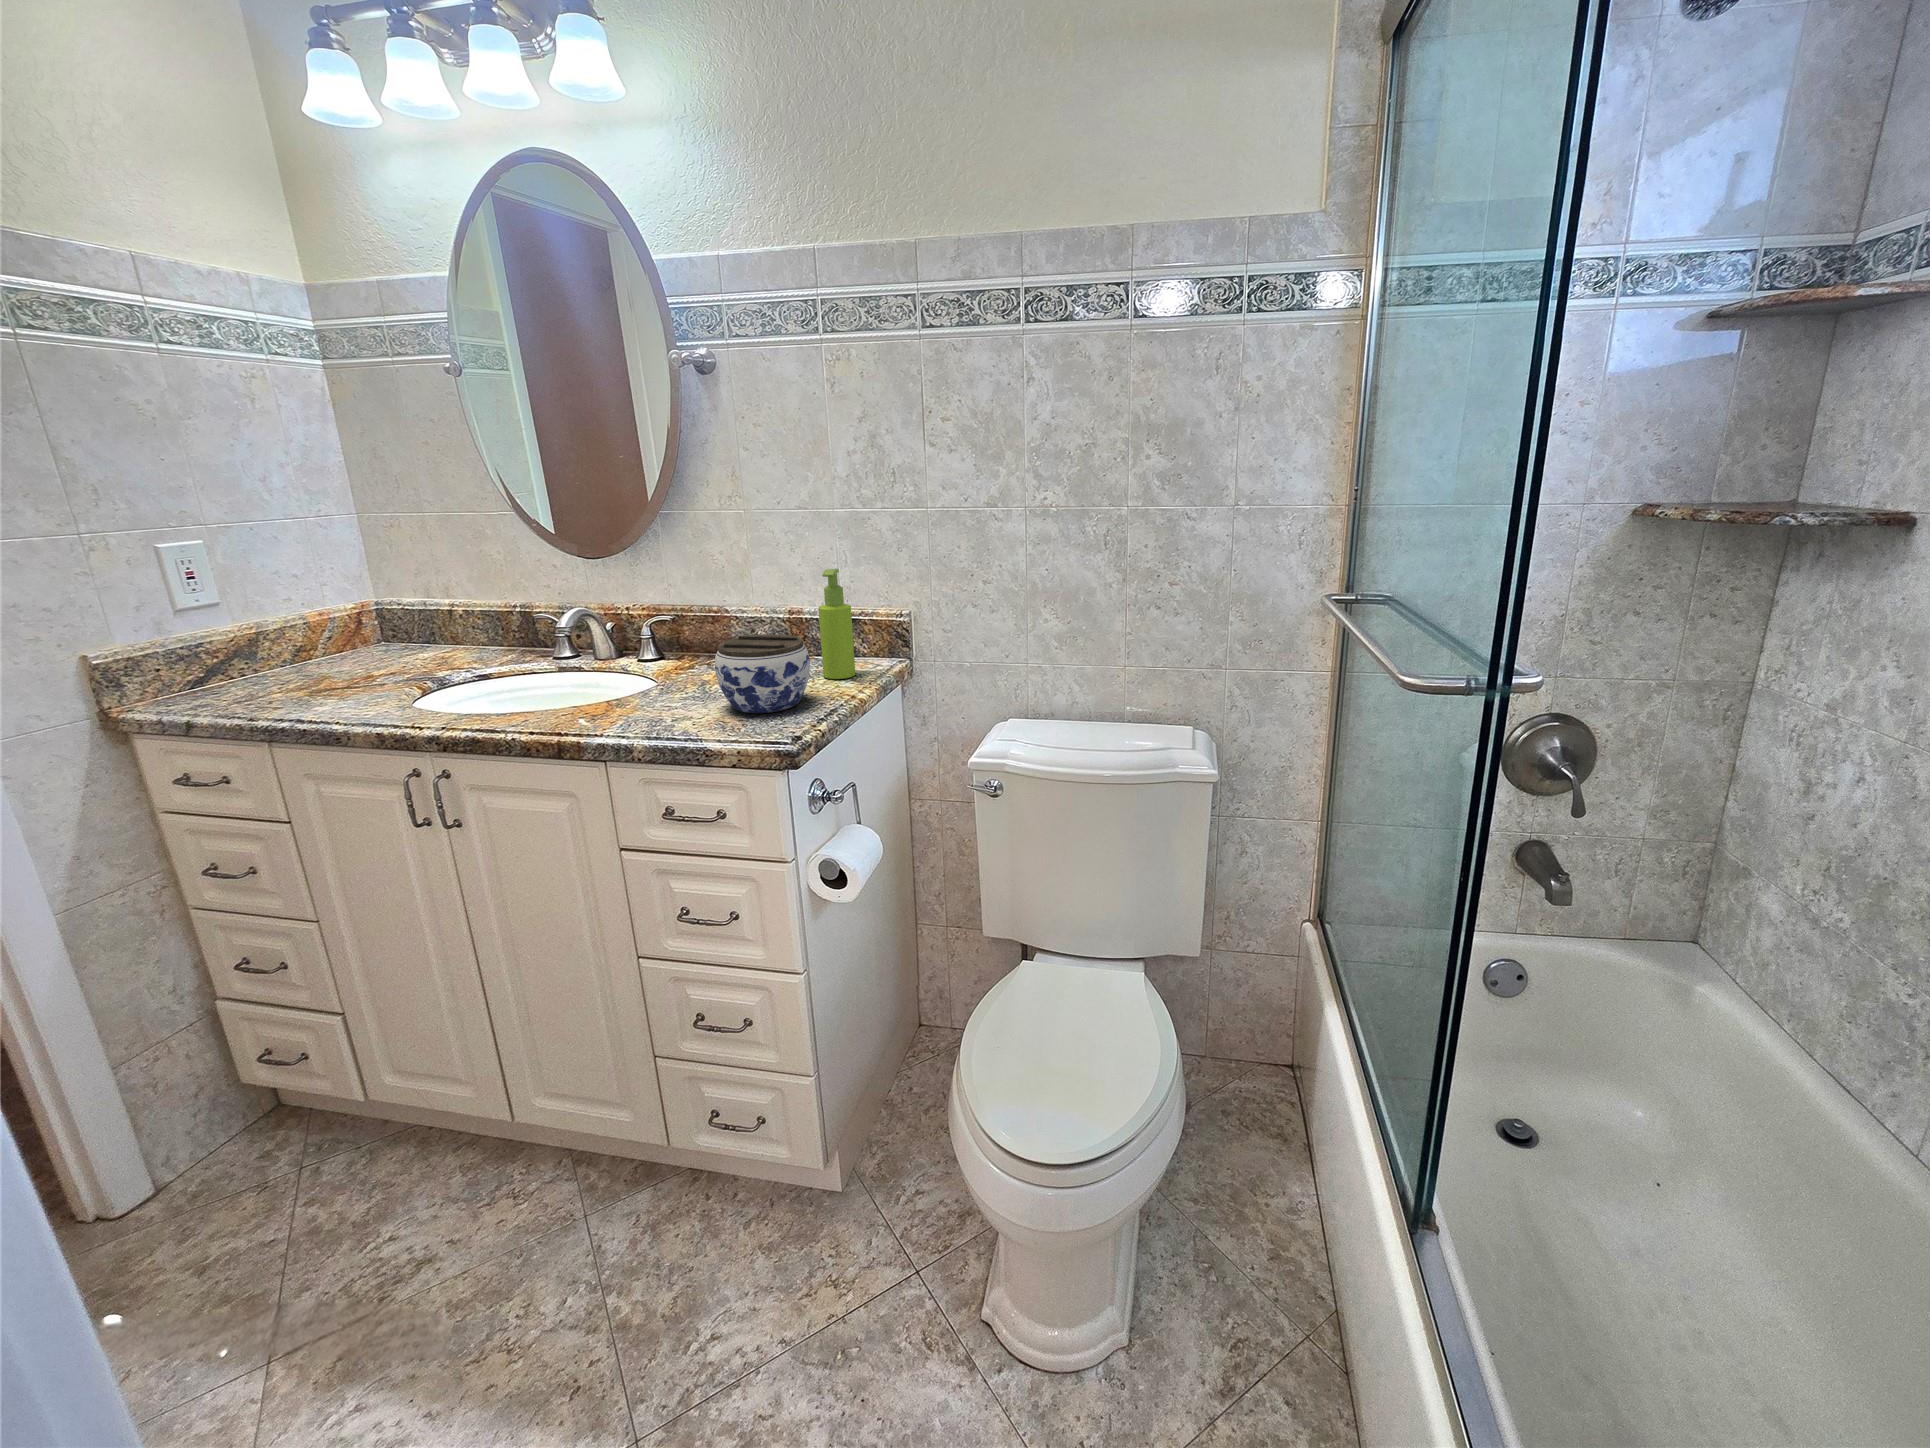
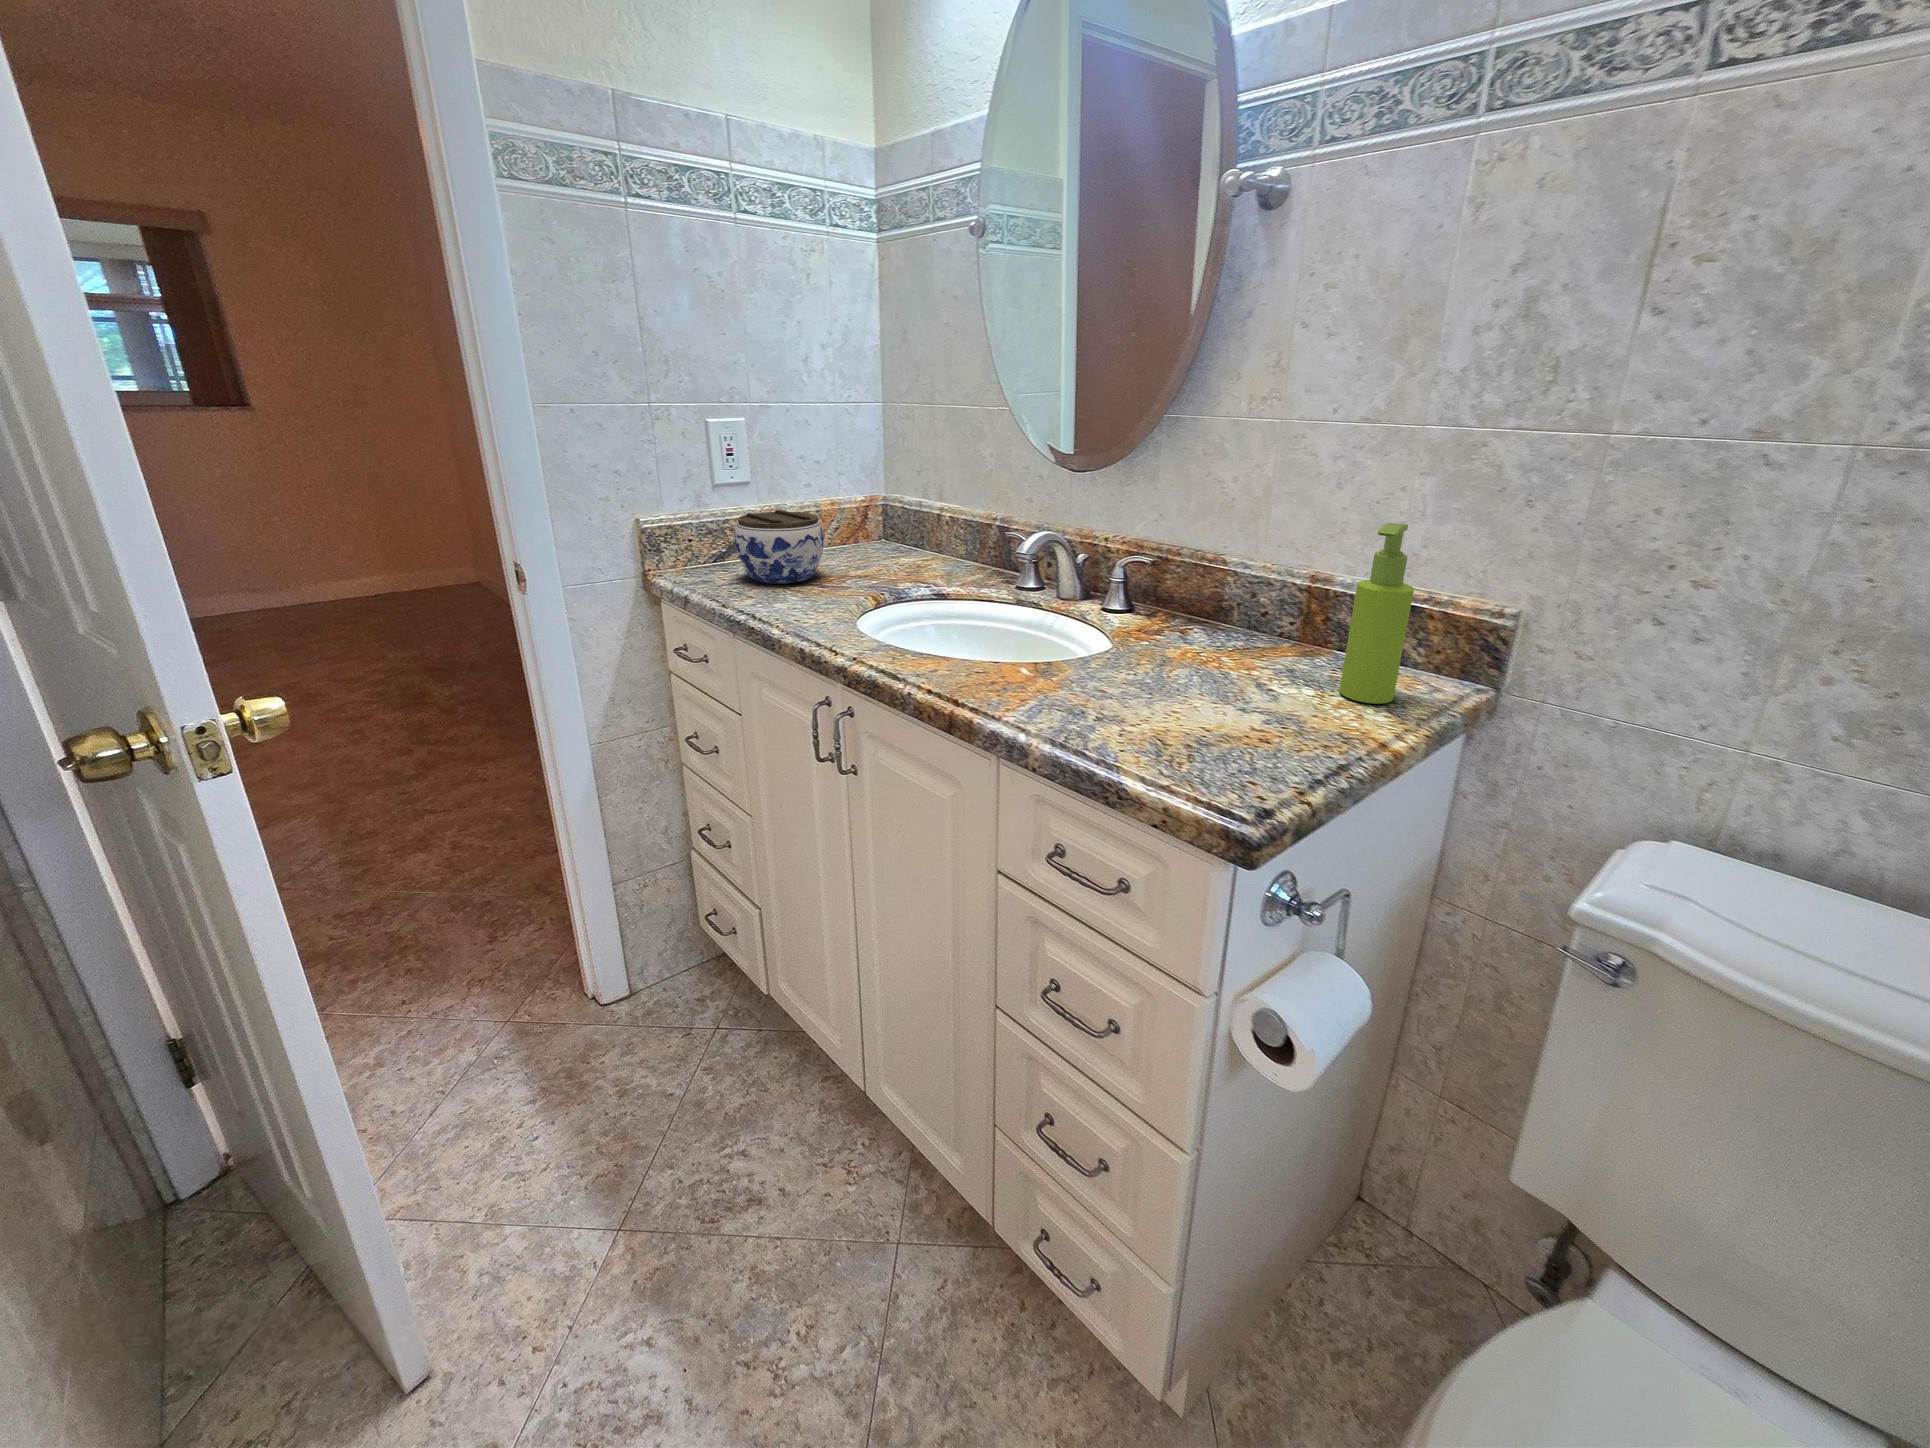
jar: present [715,634,810,713] -> present [735,510,824,584]

